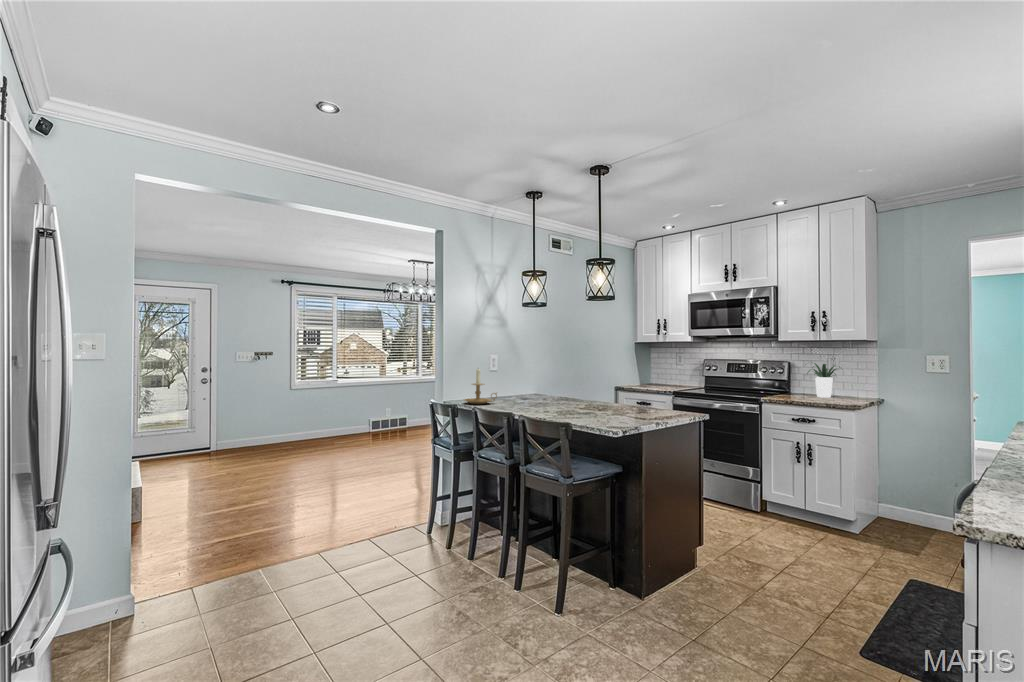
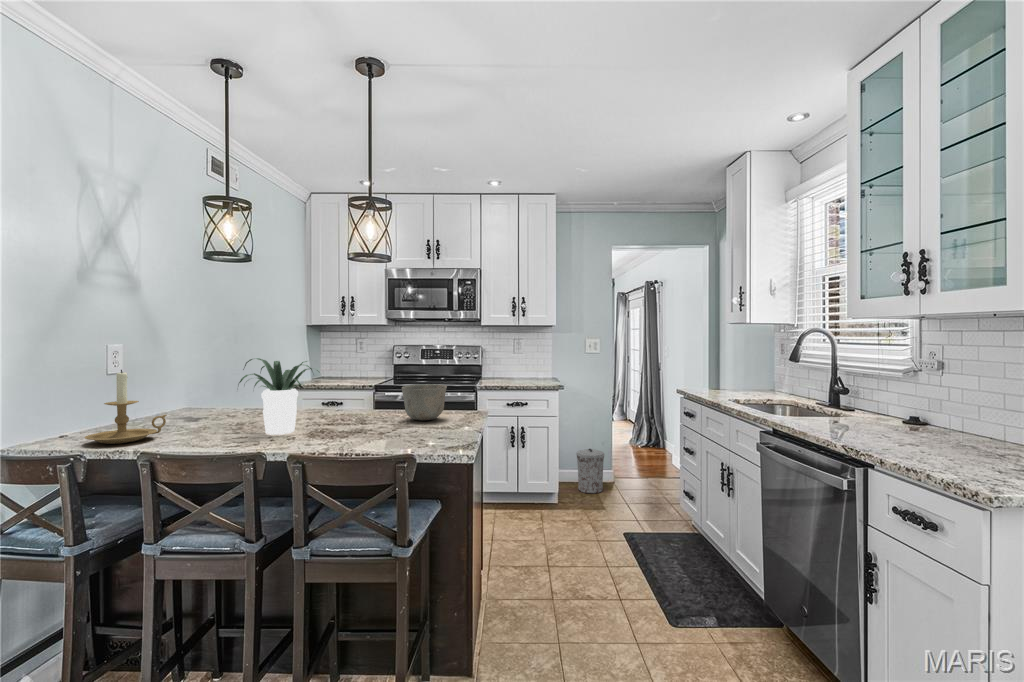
potted plant: present [808,363,837,398] -> present [238,358,319,435]
ceramic bowl: none [623,388,656,413] -> present [402,384,447,420]
trash can: none [897,483,937,536] -> present [576,449,604,494]

